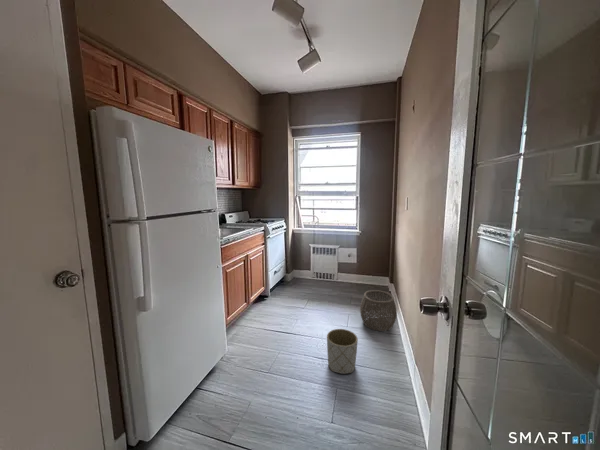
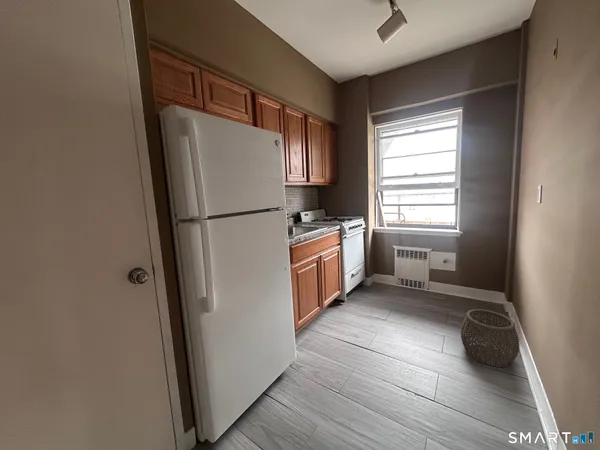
planter: present [327,329,358,374] -> none [413,356,458,419]

